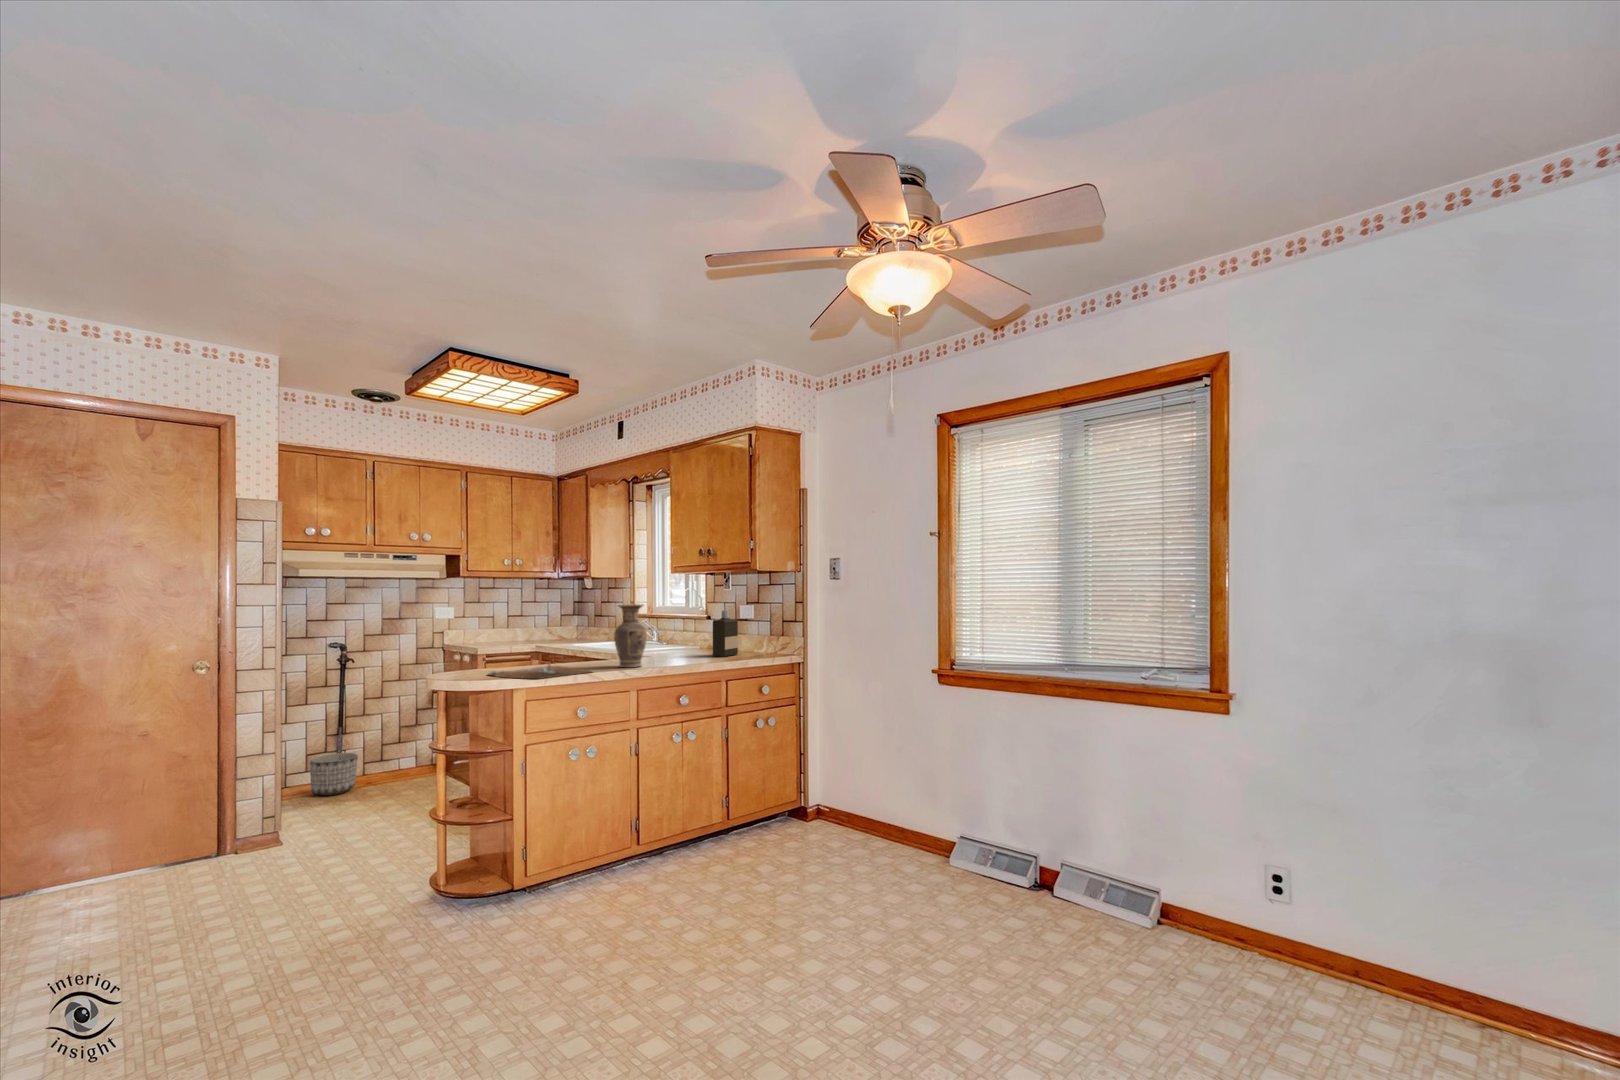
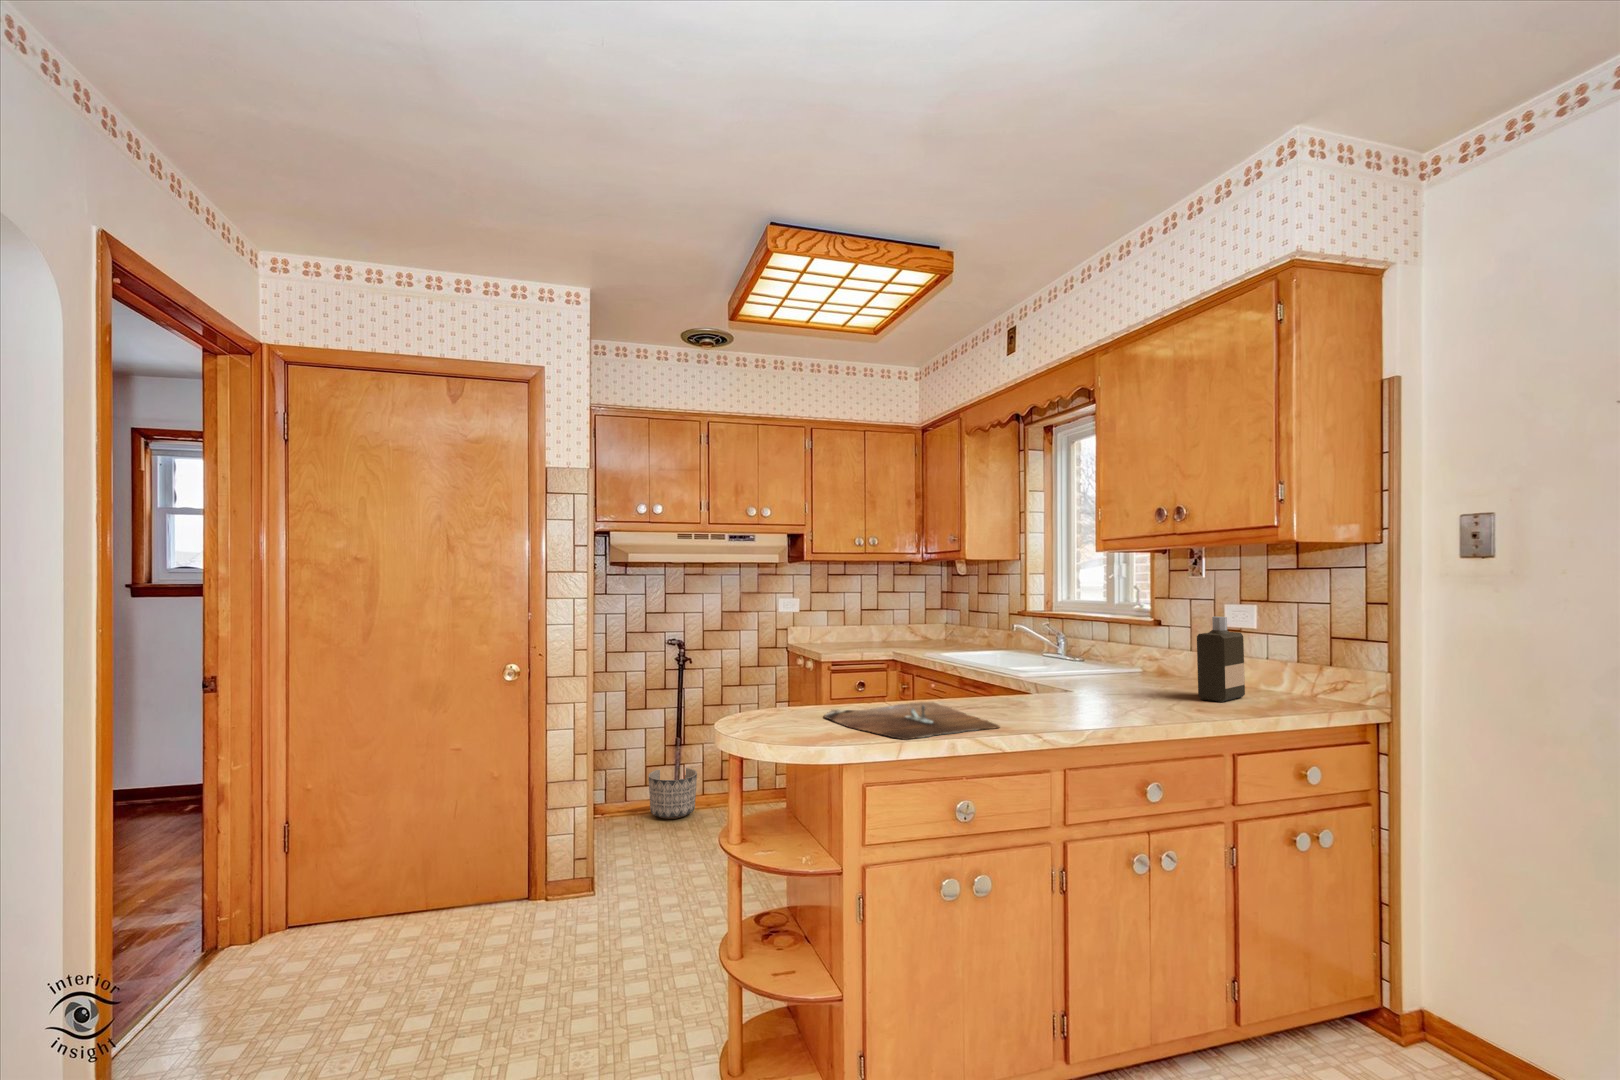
vase: present [614,604,647,668] -> none [1030,604,1091,720]

